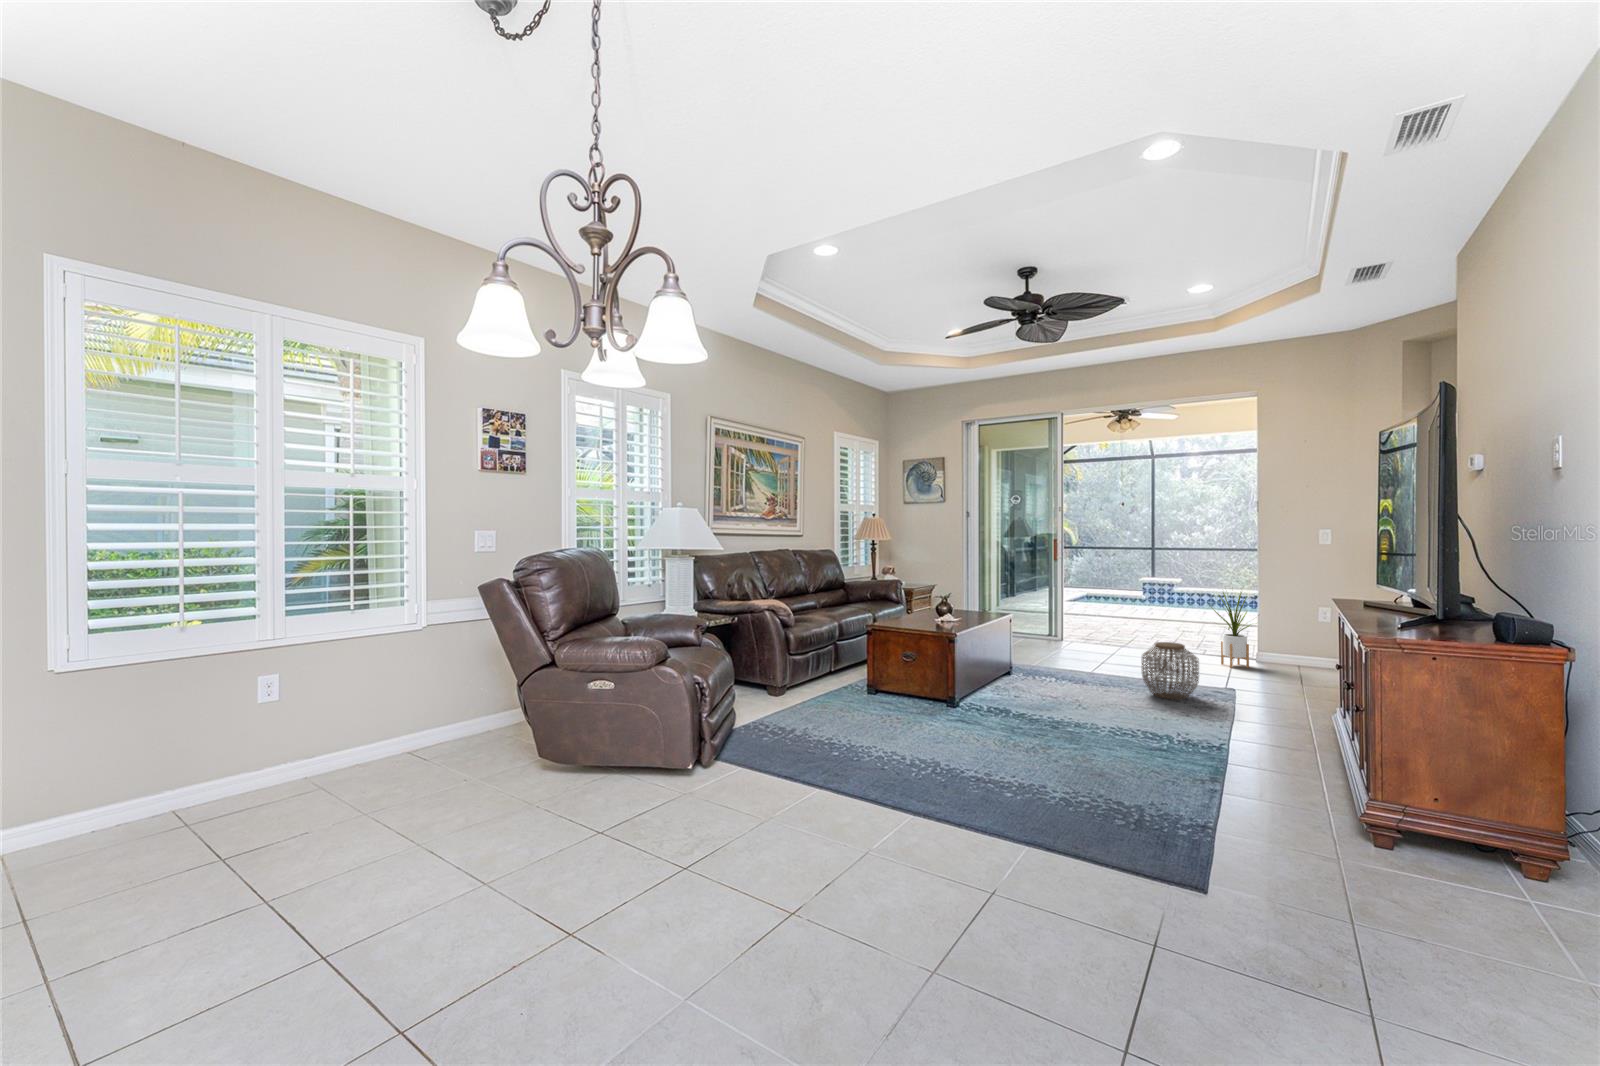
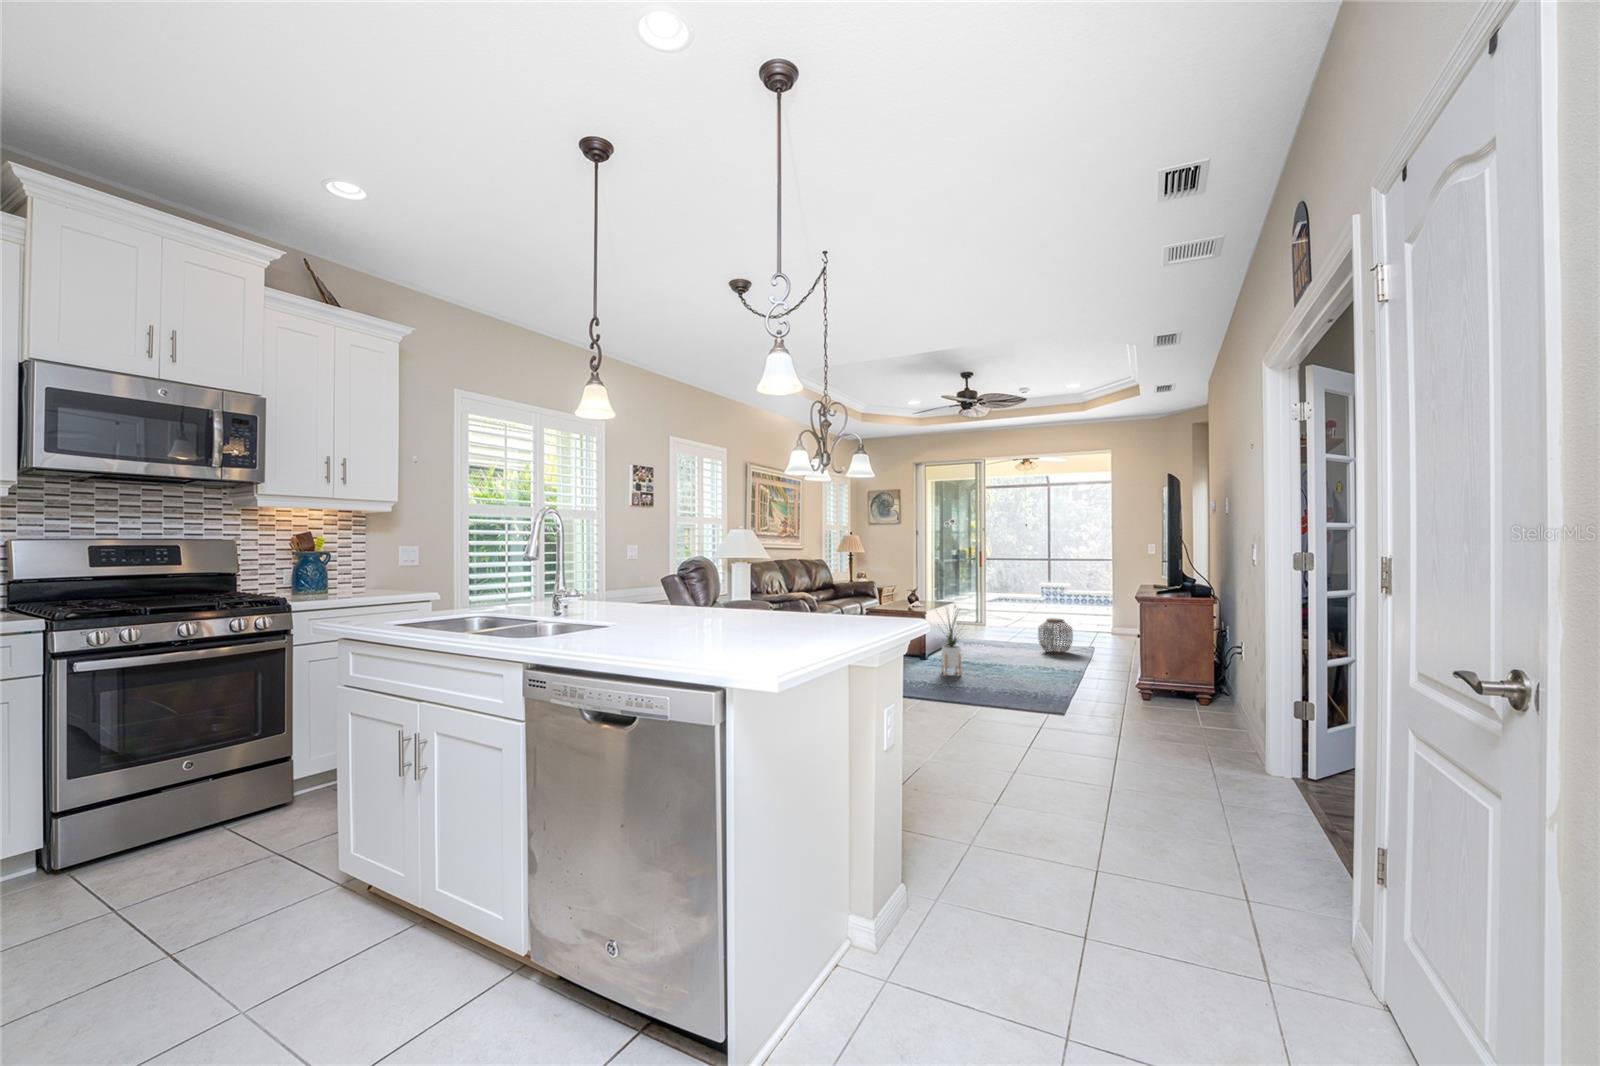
house plant: present [1211,592,1251,668] -> present [941,612,961,675]

